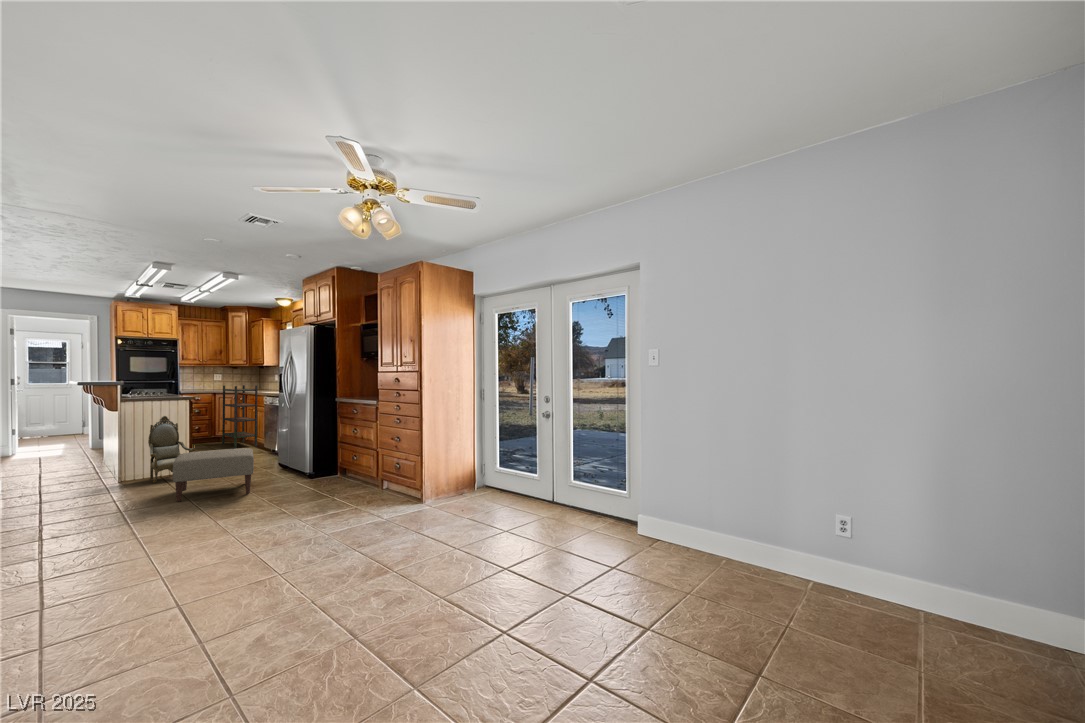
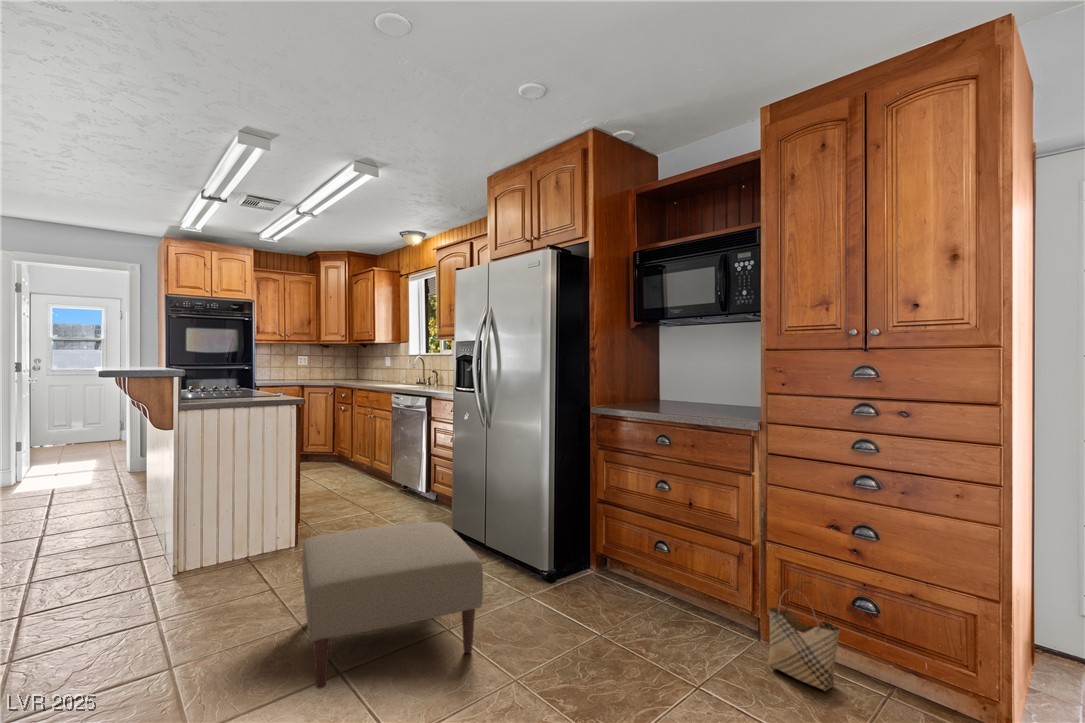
bookshelf: present [222,385,258,448] -> none [319,374,377,479]
armchair: present [148,416,196,483] -> none [199,400,317,586]
woven basket: none [369,458,389,494] -> present [768,582,840,691]

